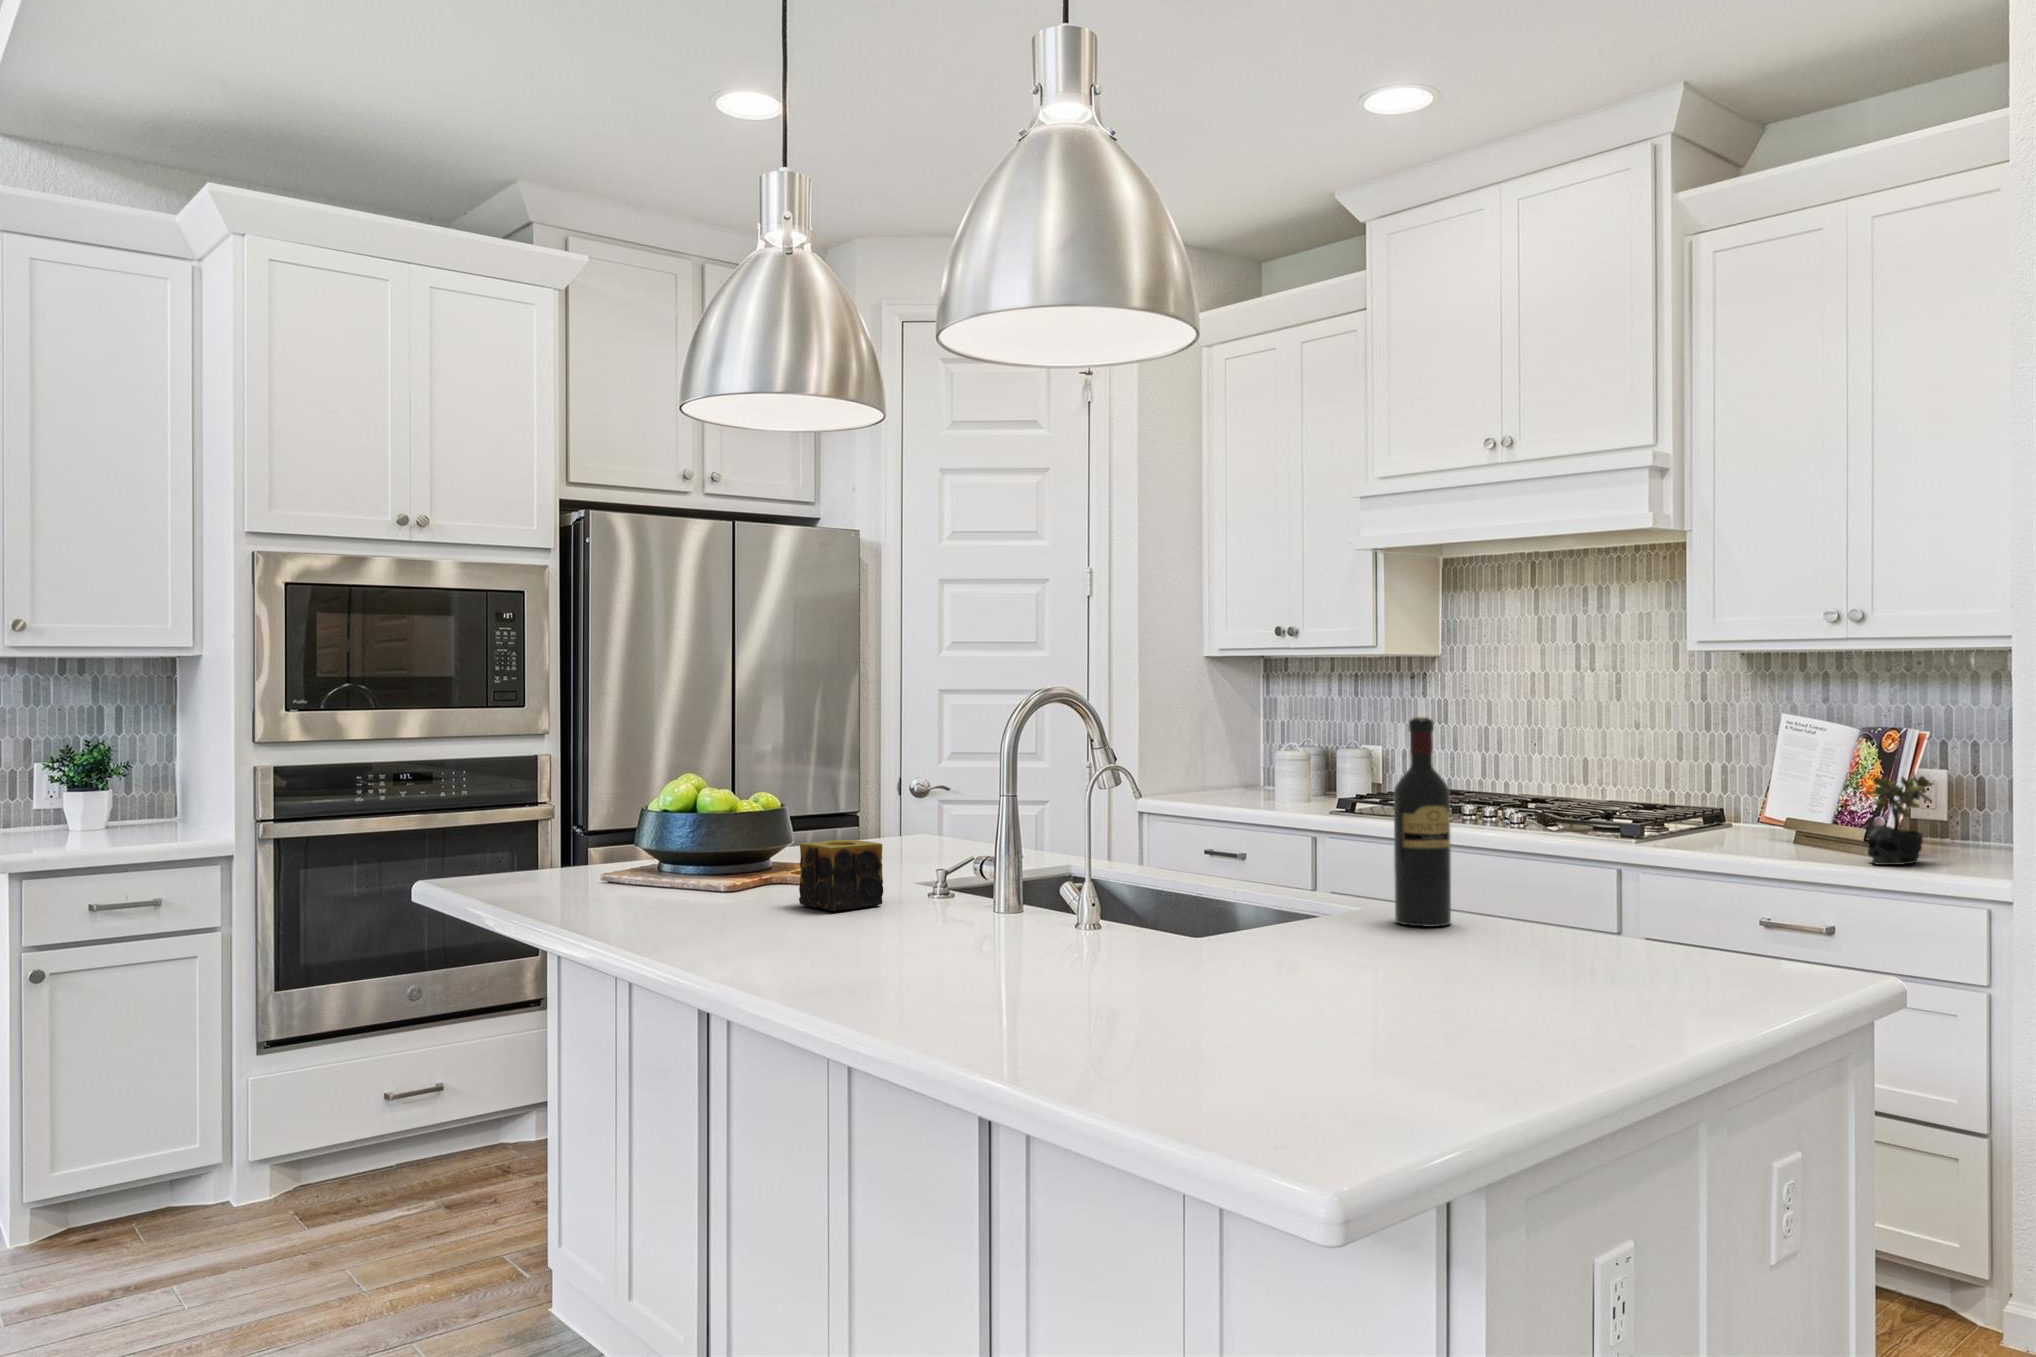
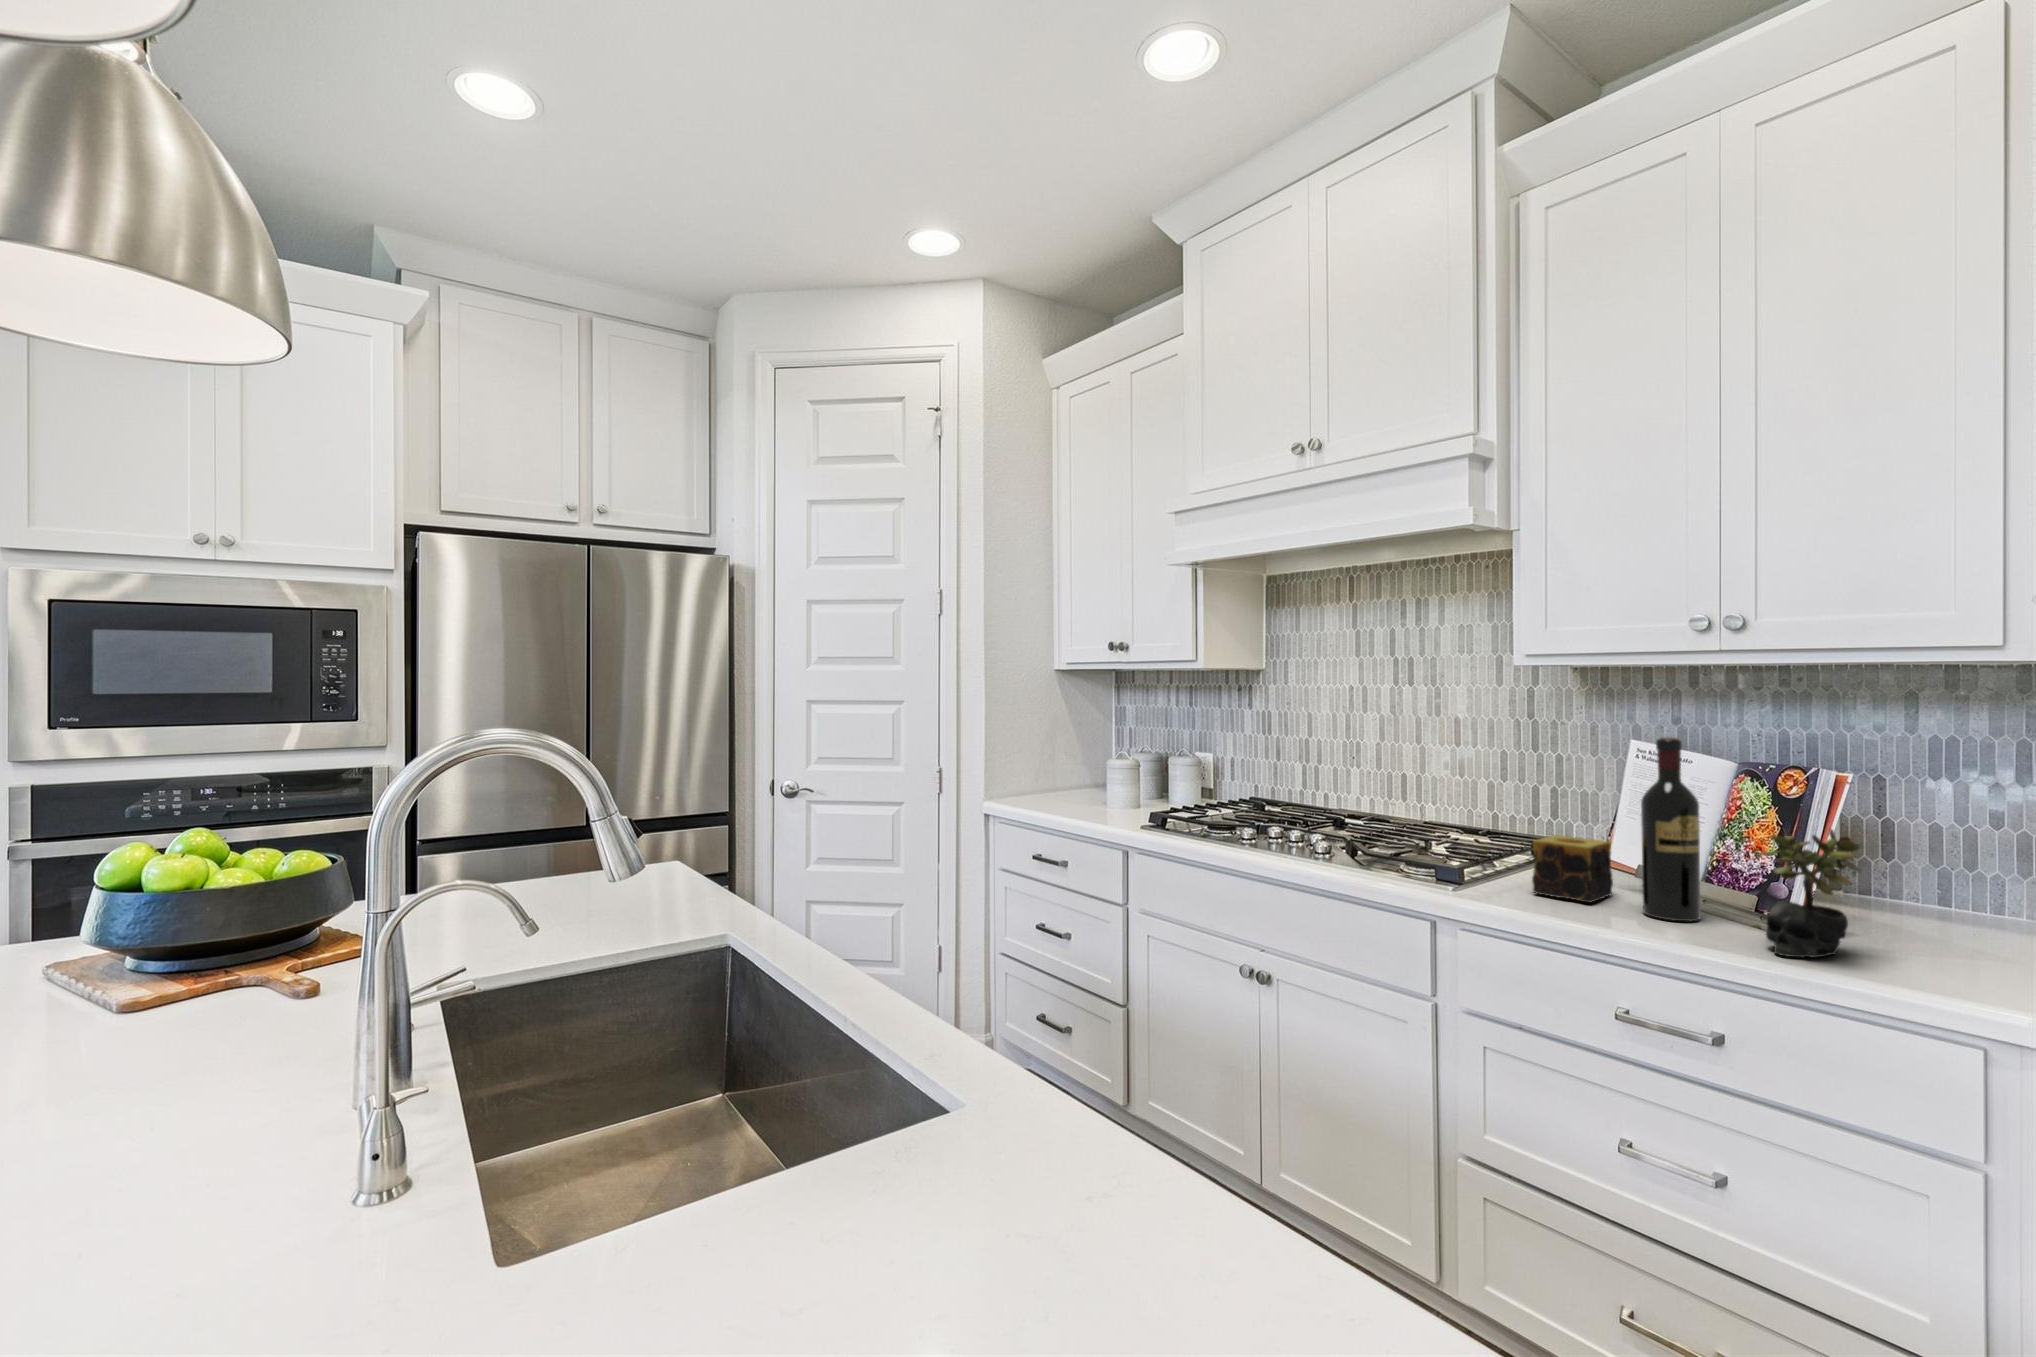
wine bottle: present [1394,717,1451,927] -> present [1641,737,1701,921]
candle: present [799,839,883,911] -> present [1532,835,1613,903]

